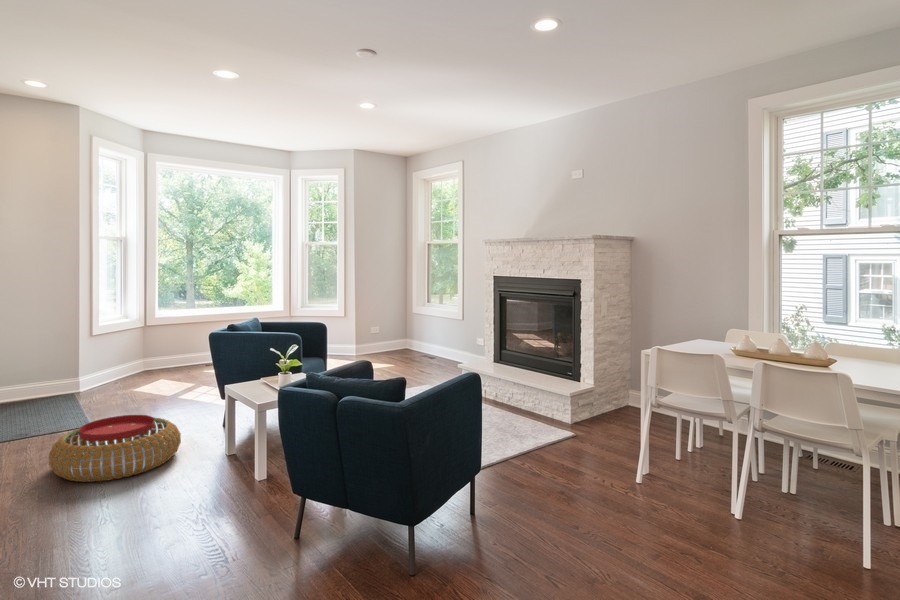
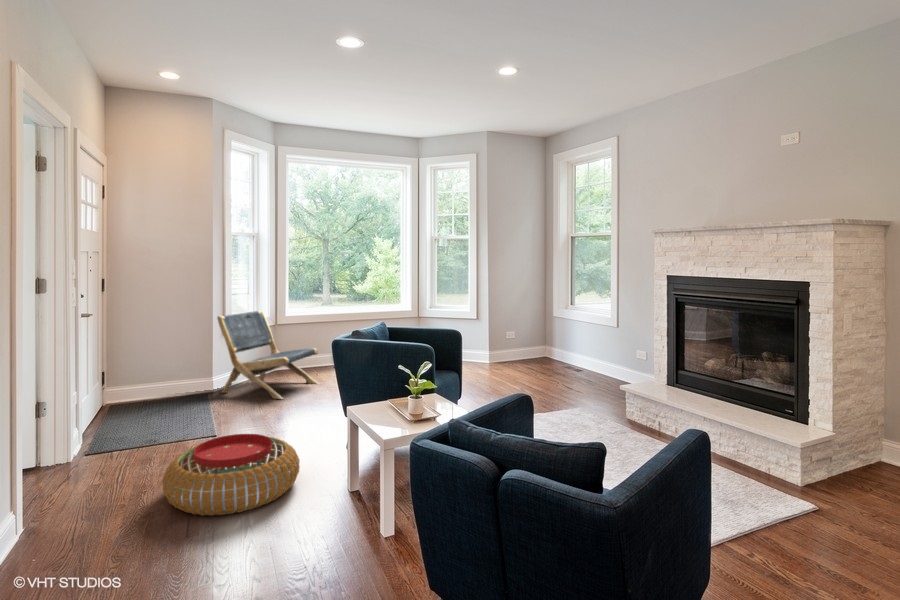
lounge chair: none [84,311,193,393] -> present [217,310,318,399]

